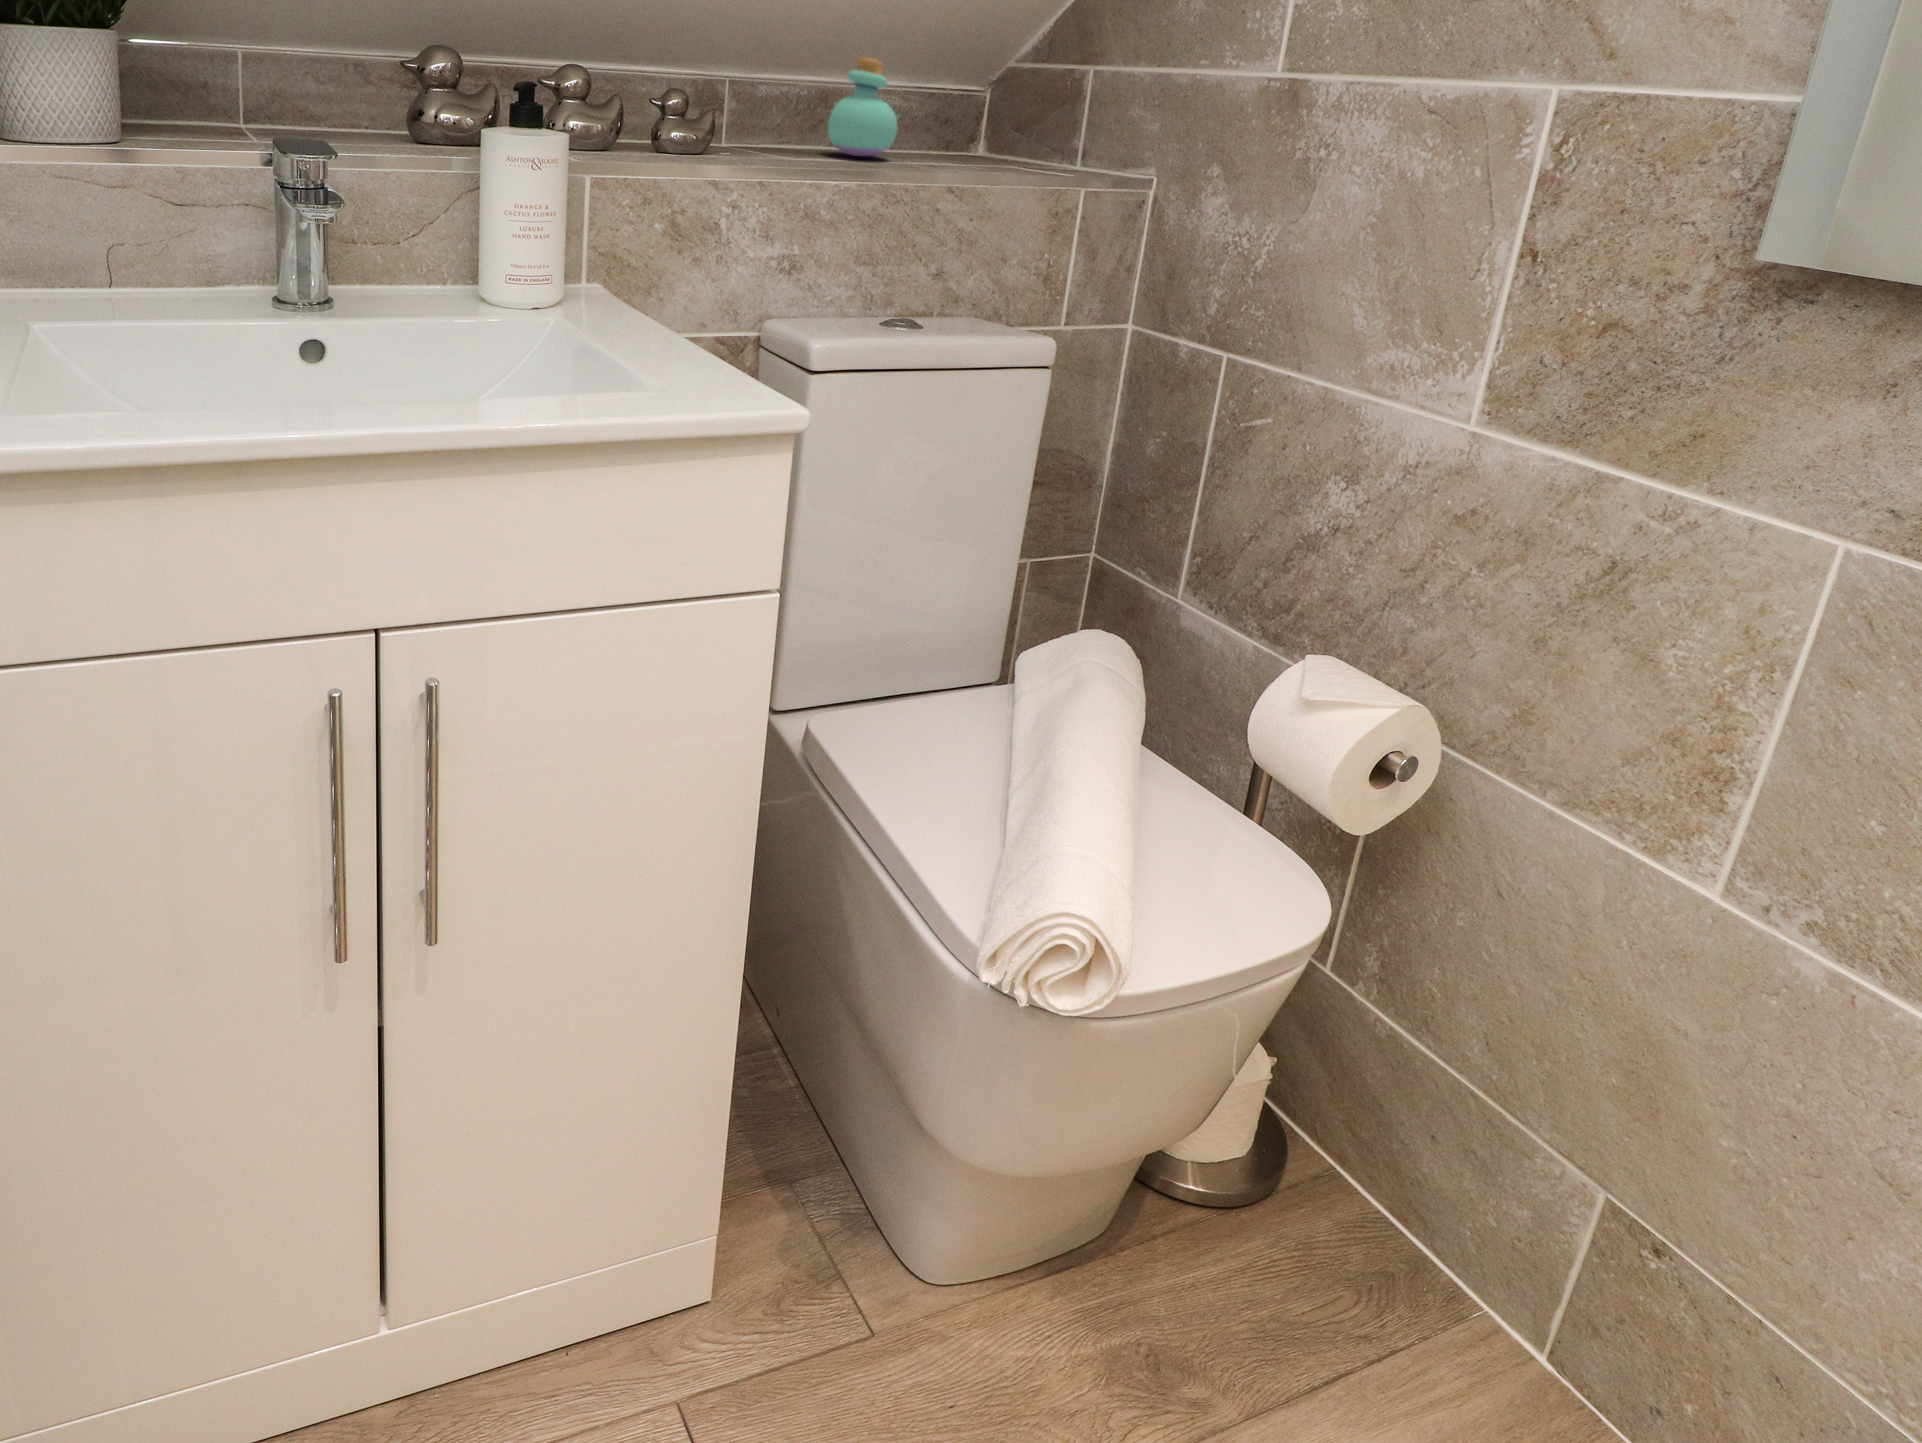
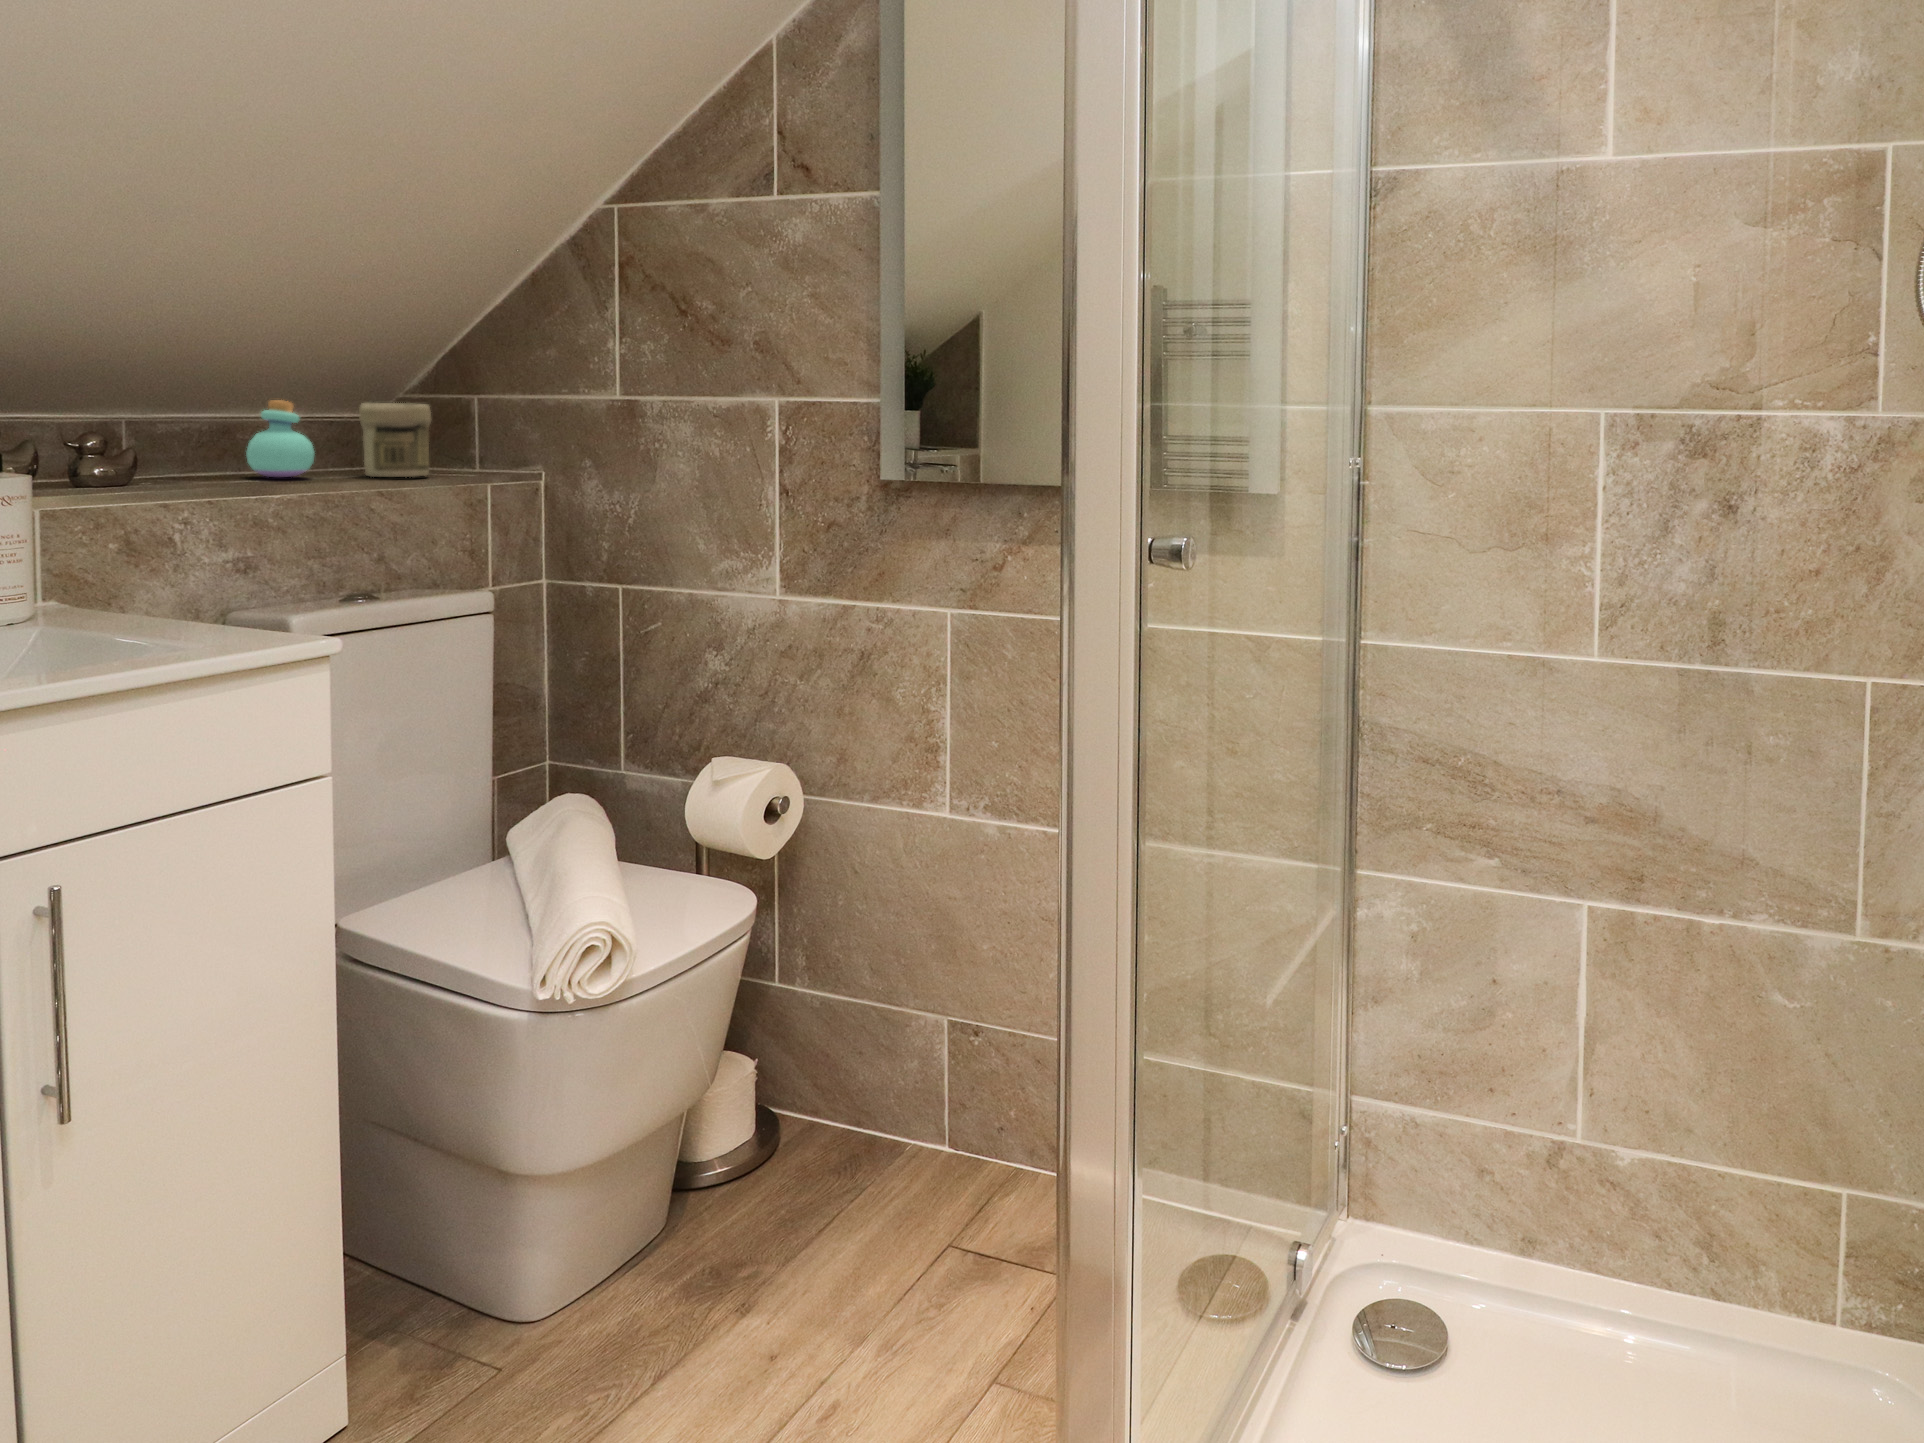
jar: none [950,67,1035,168] -> present [359,403,431,477]

